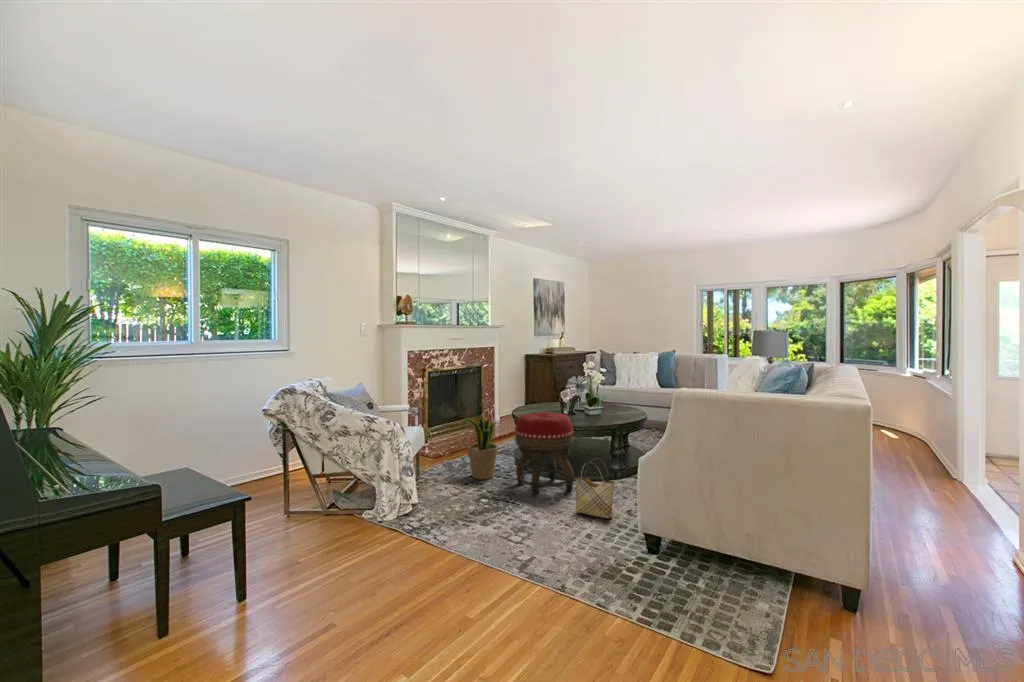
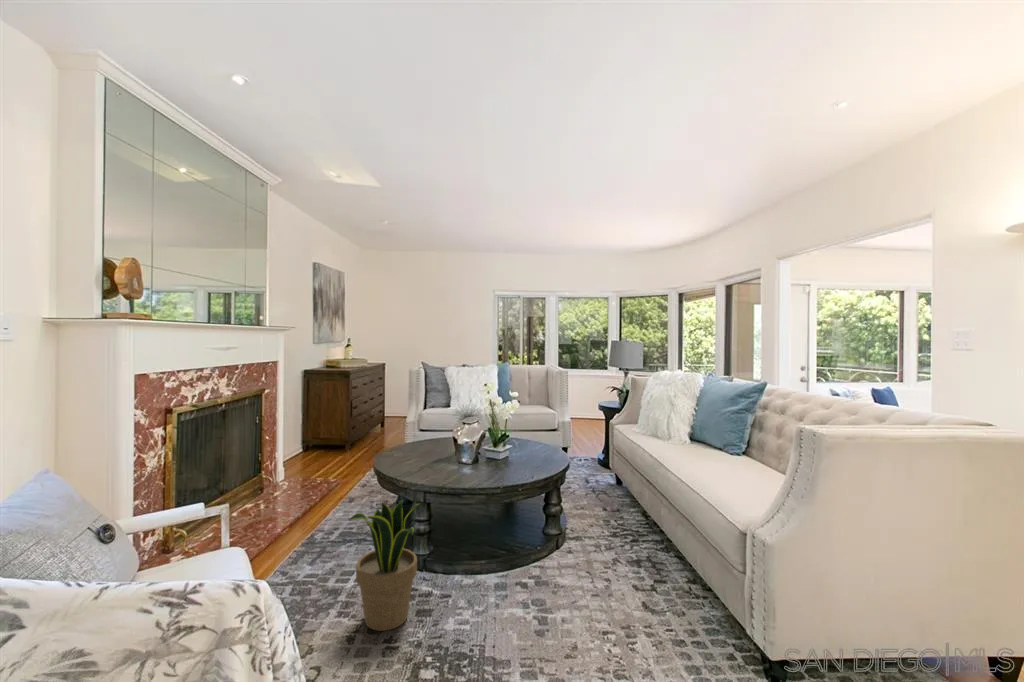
footstool: present [515,412,574,496] -> none [466,476,569,641]
woven basket: present [575,458,615,518] -> none [631,551,696,658]

